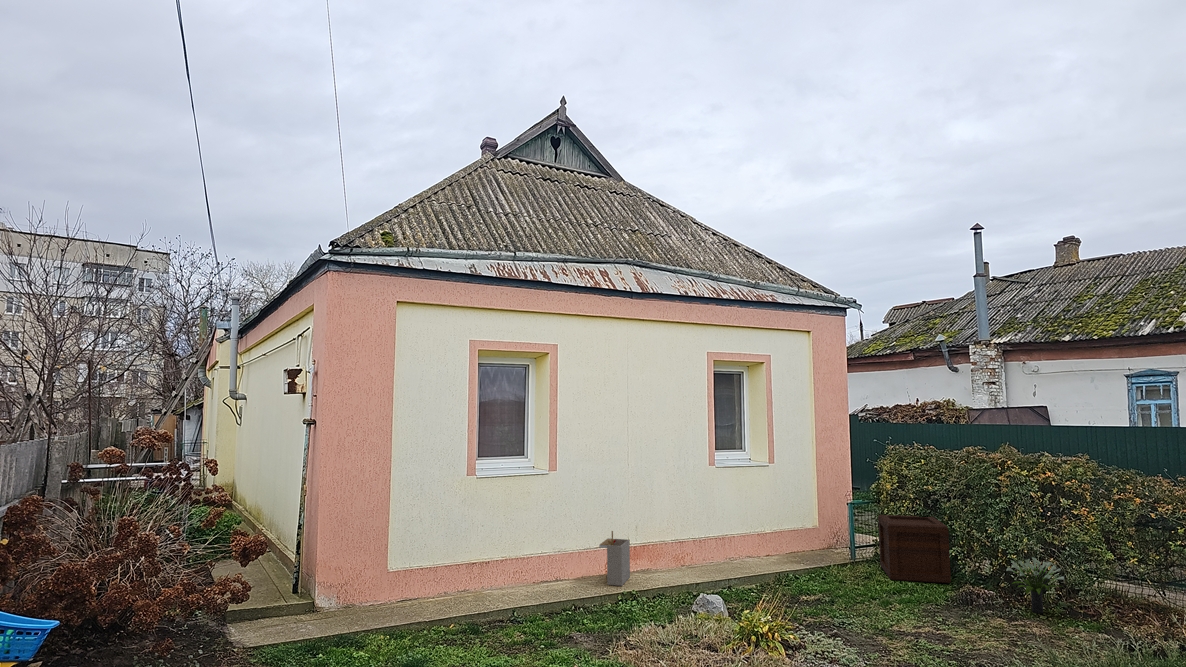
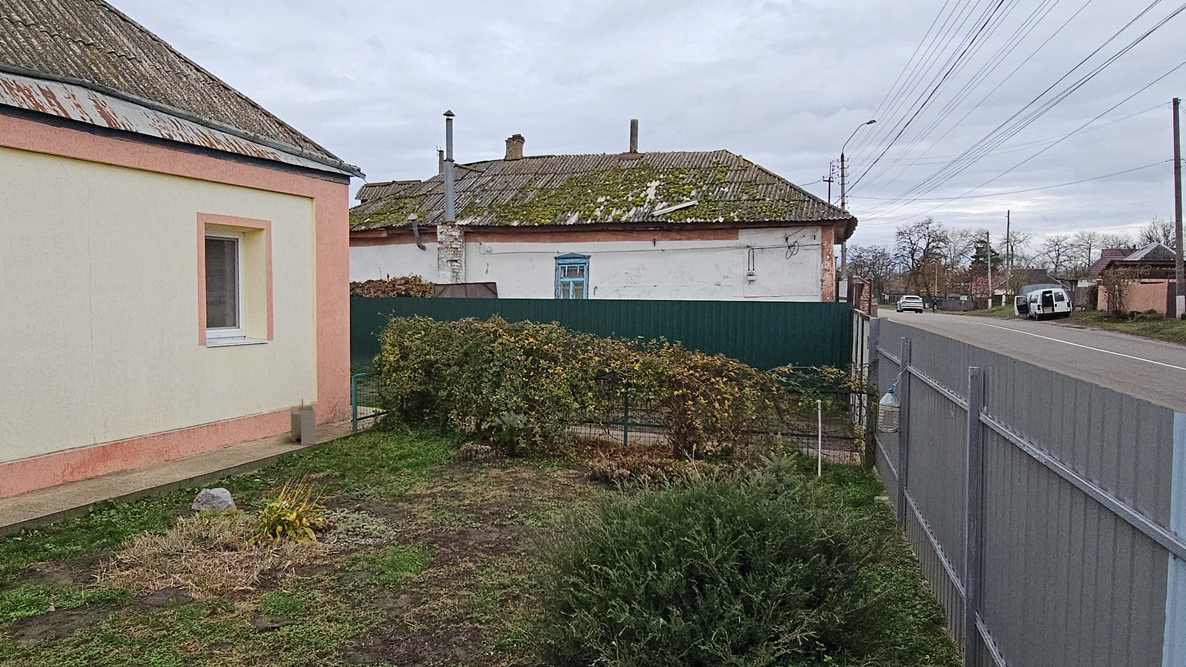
wooden crate: present [878,515,951,583] -> none [380,385,444,447]
storage bin: present [599,531,630,586] -> present [291,399,316,445]

